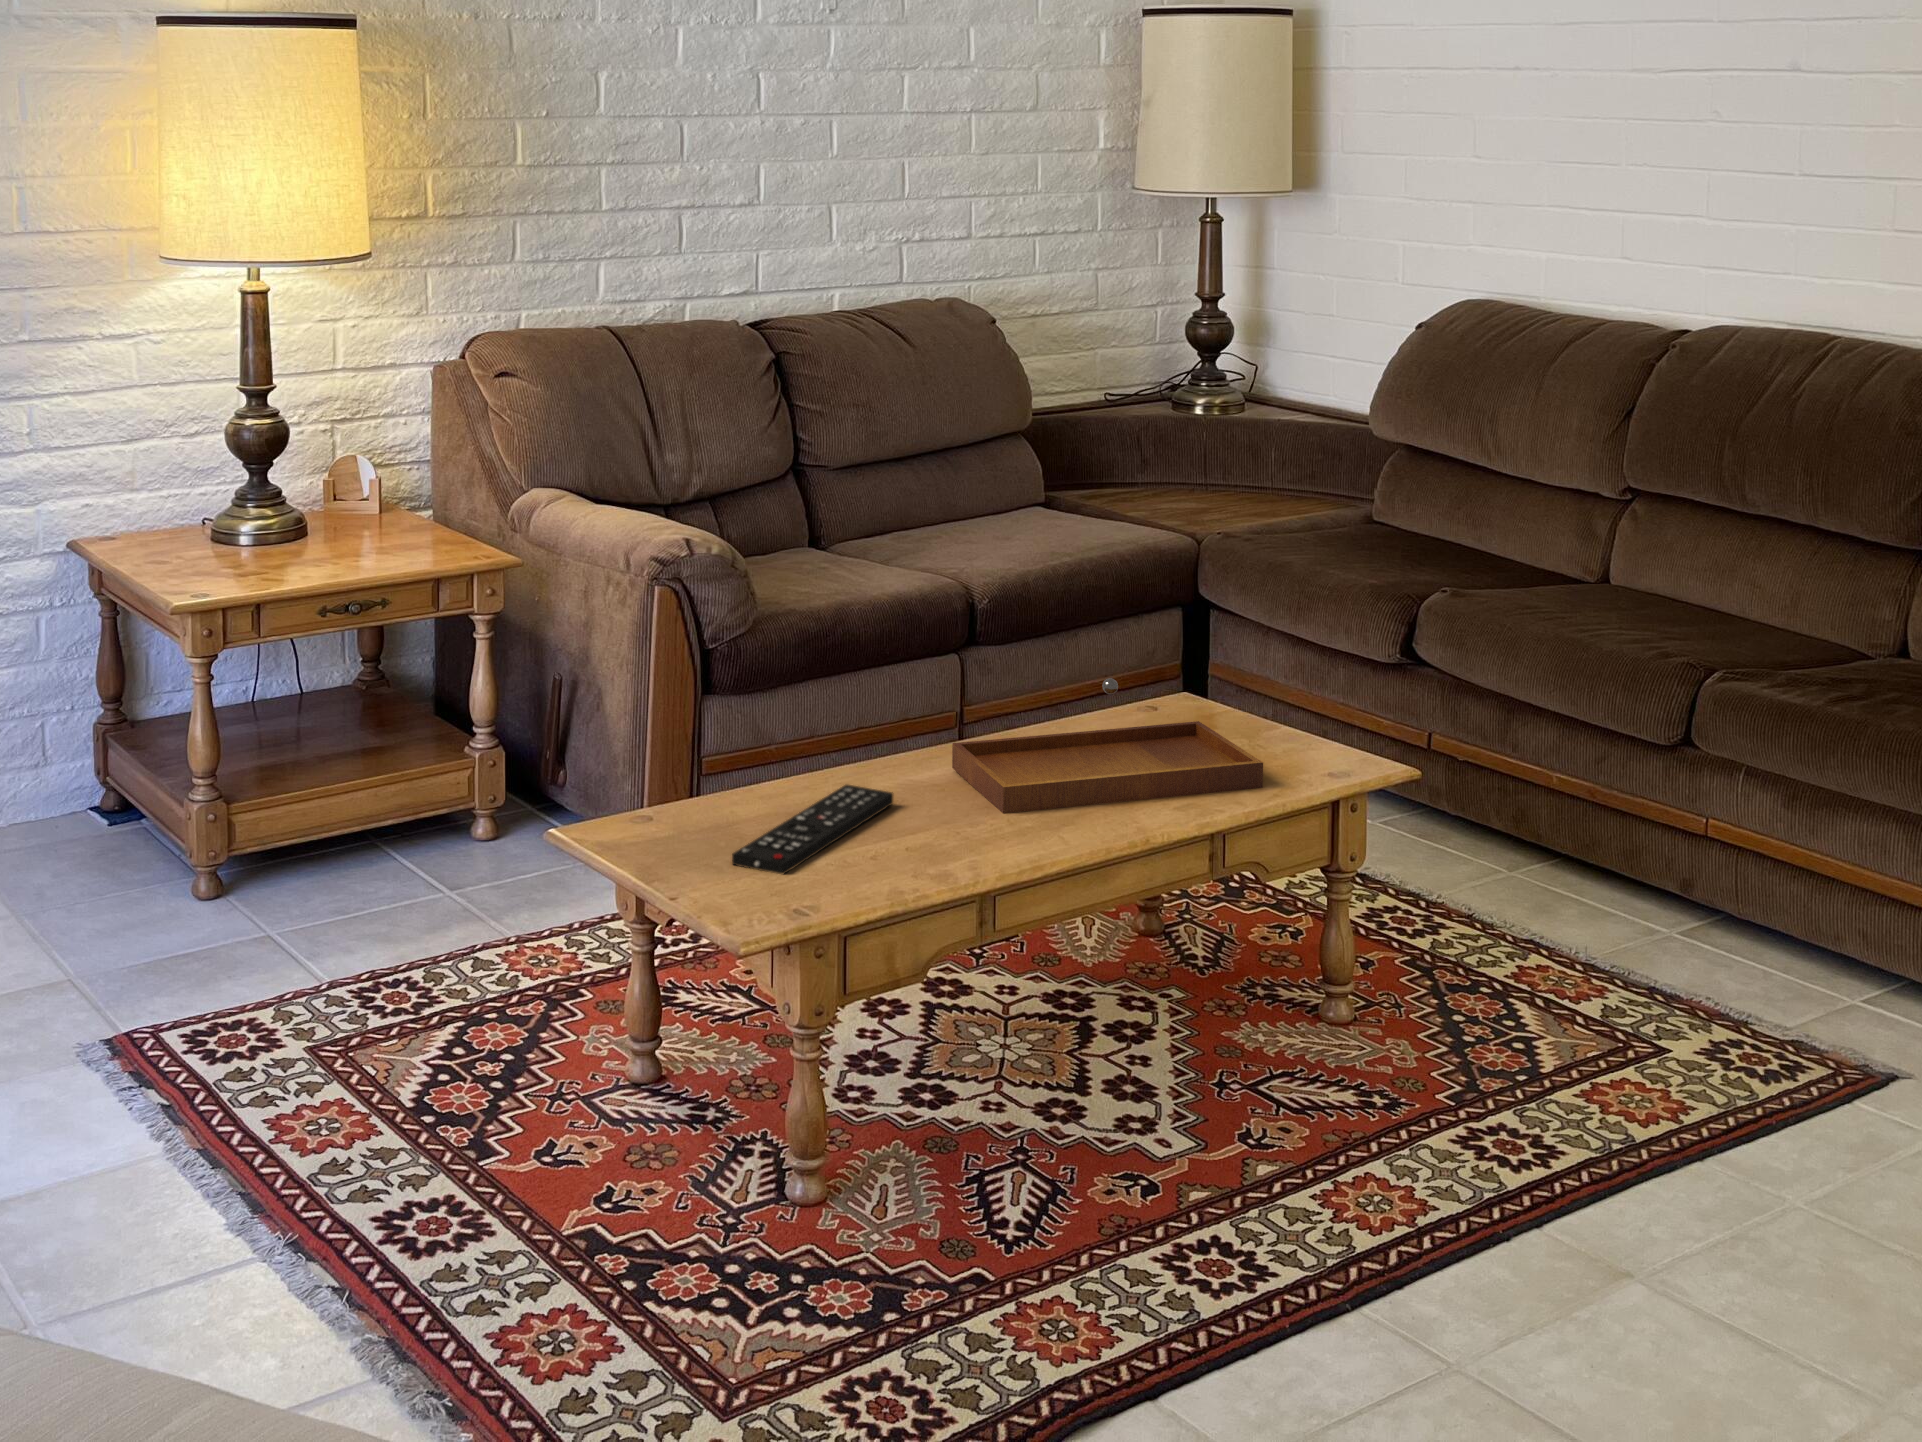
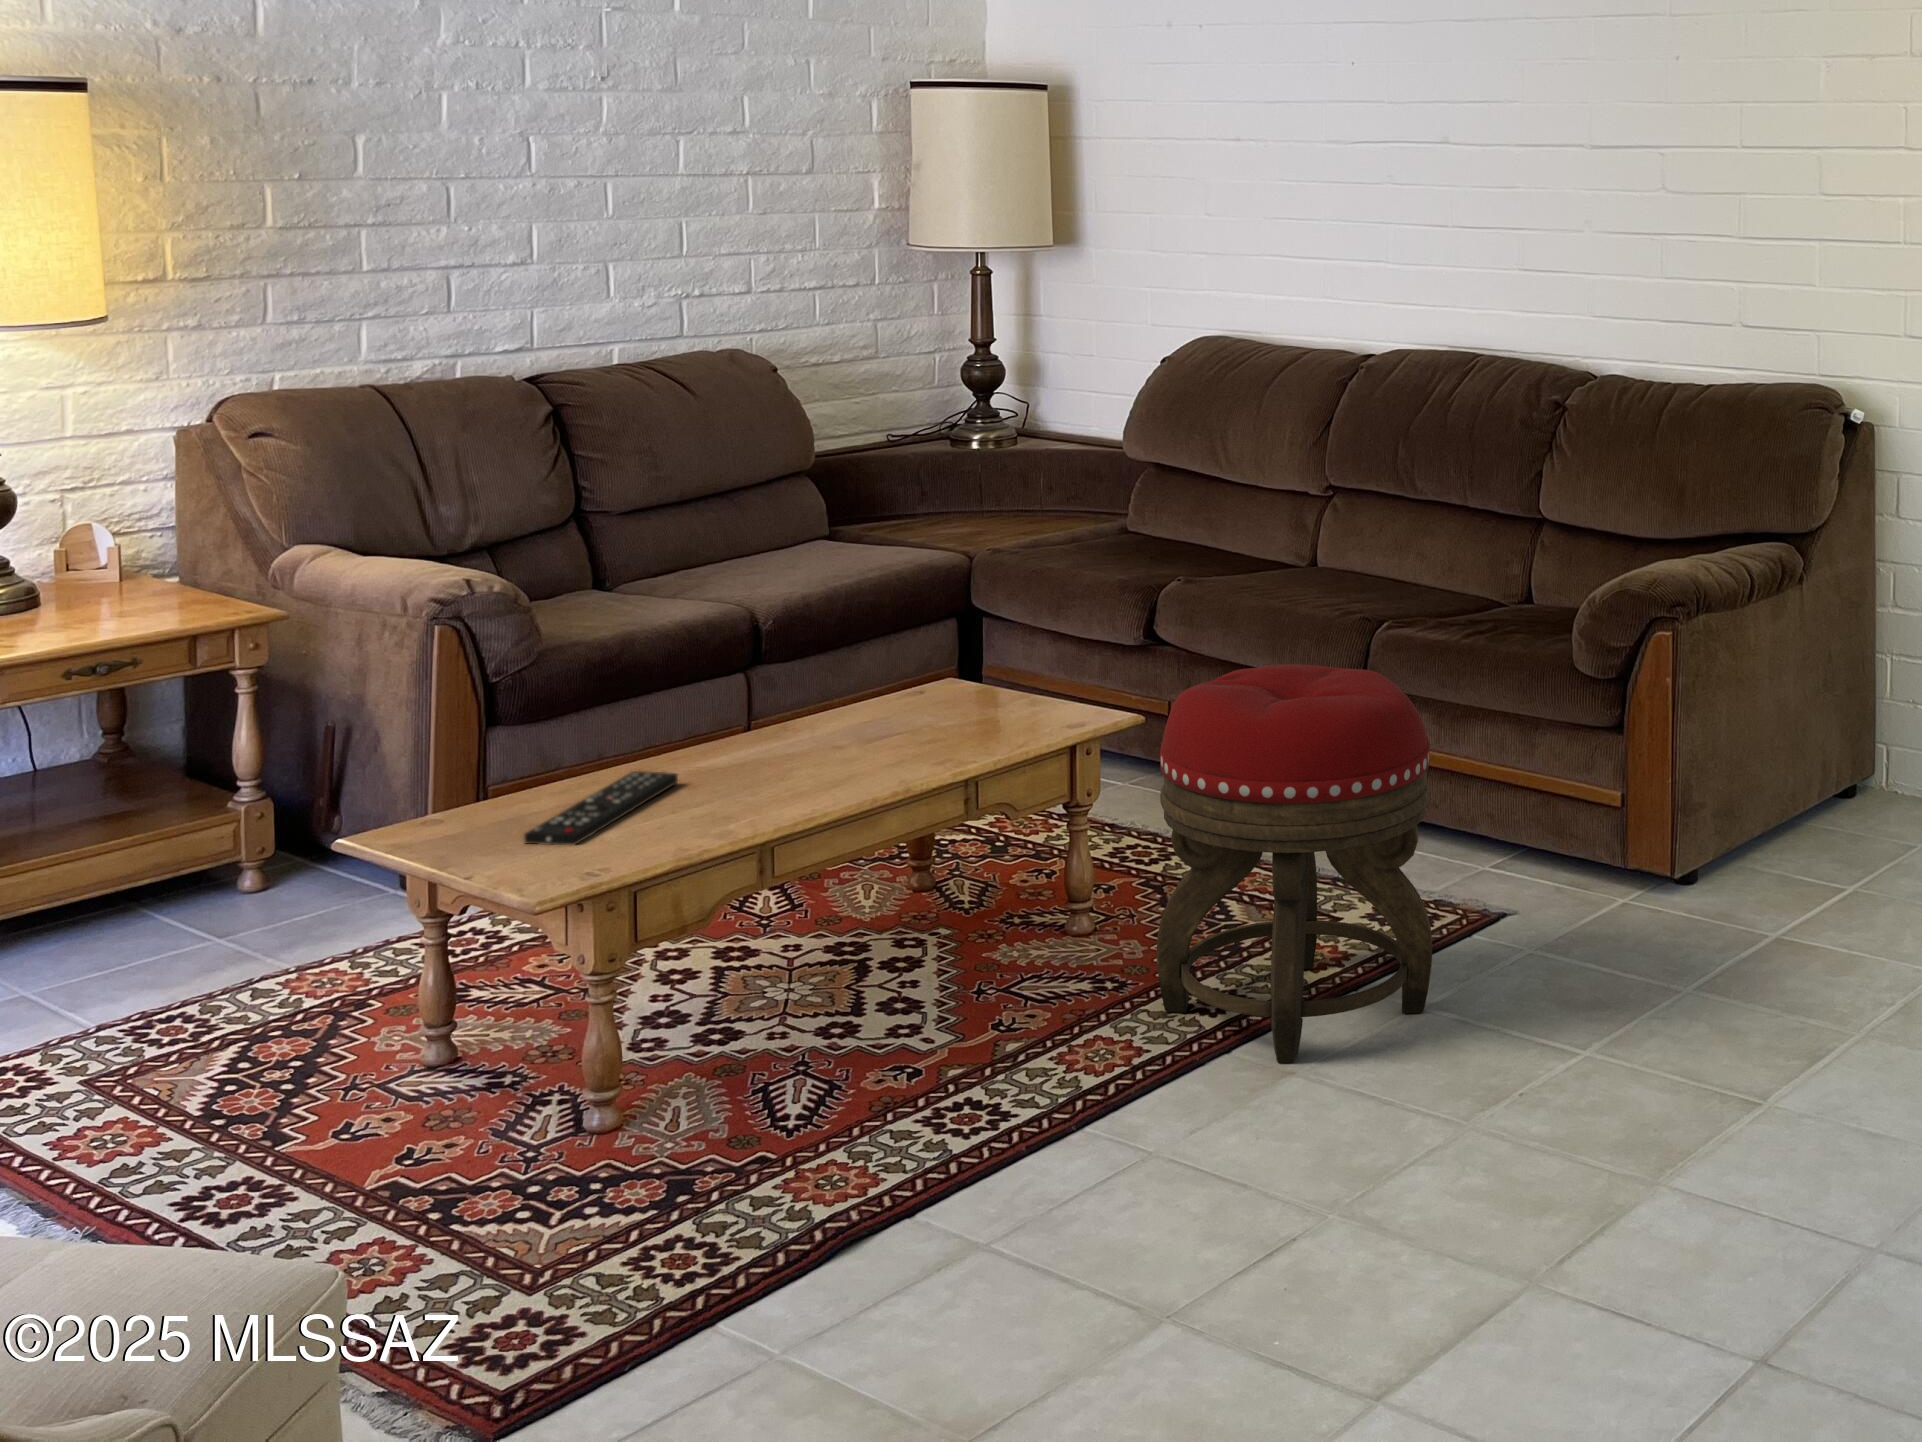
tray: present [952,678,1263,813] -> none [733,660,1008,780]
footstool: none [1444,737,1825,1258] -> present [1157,664,1432,1063]

